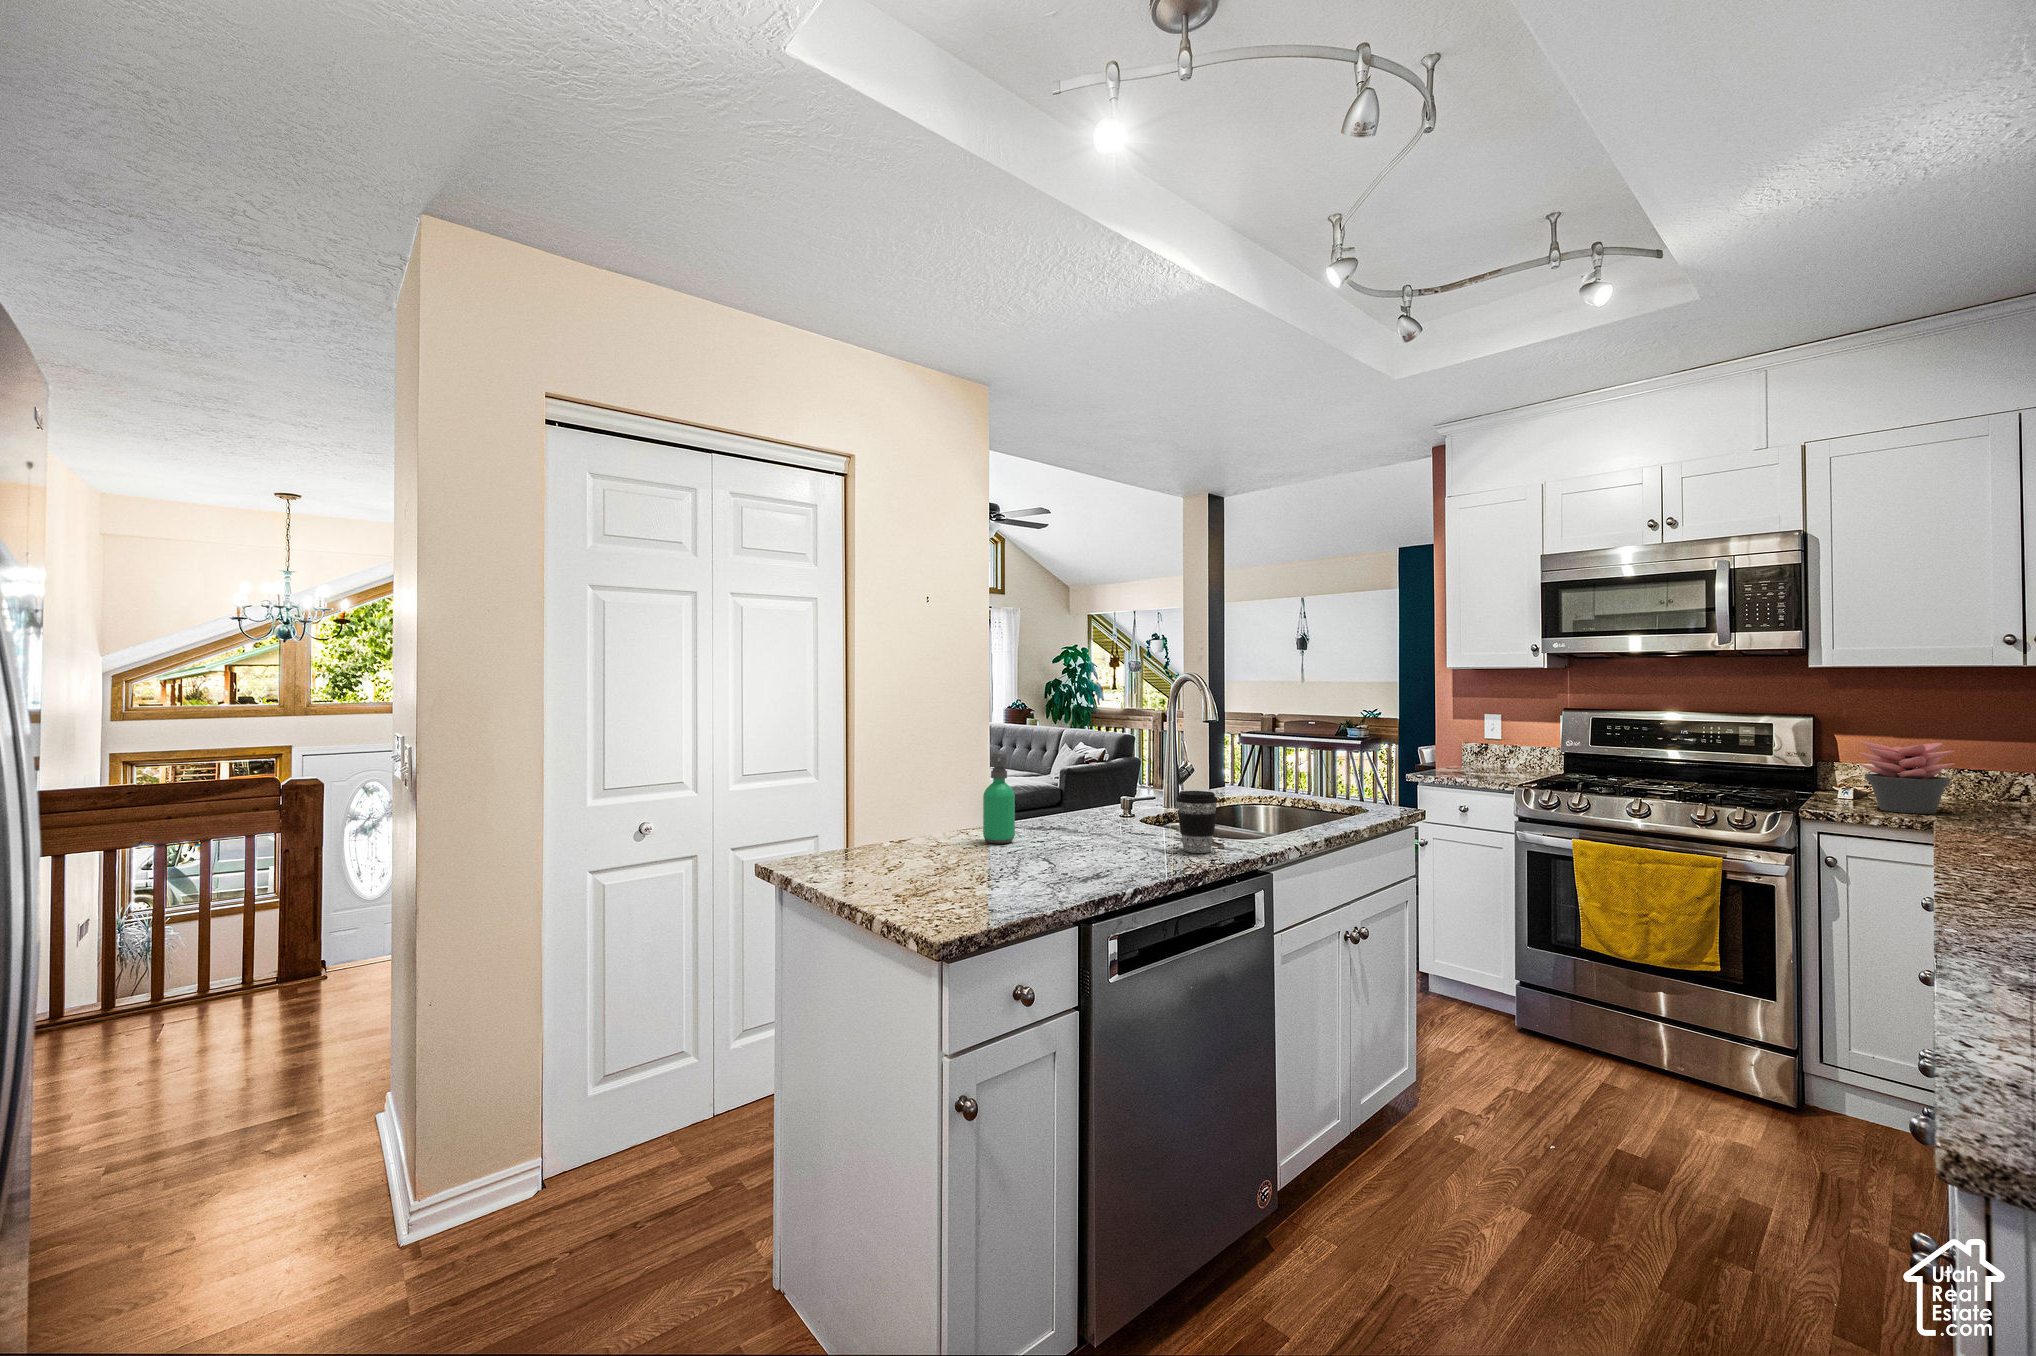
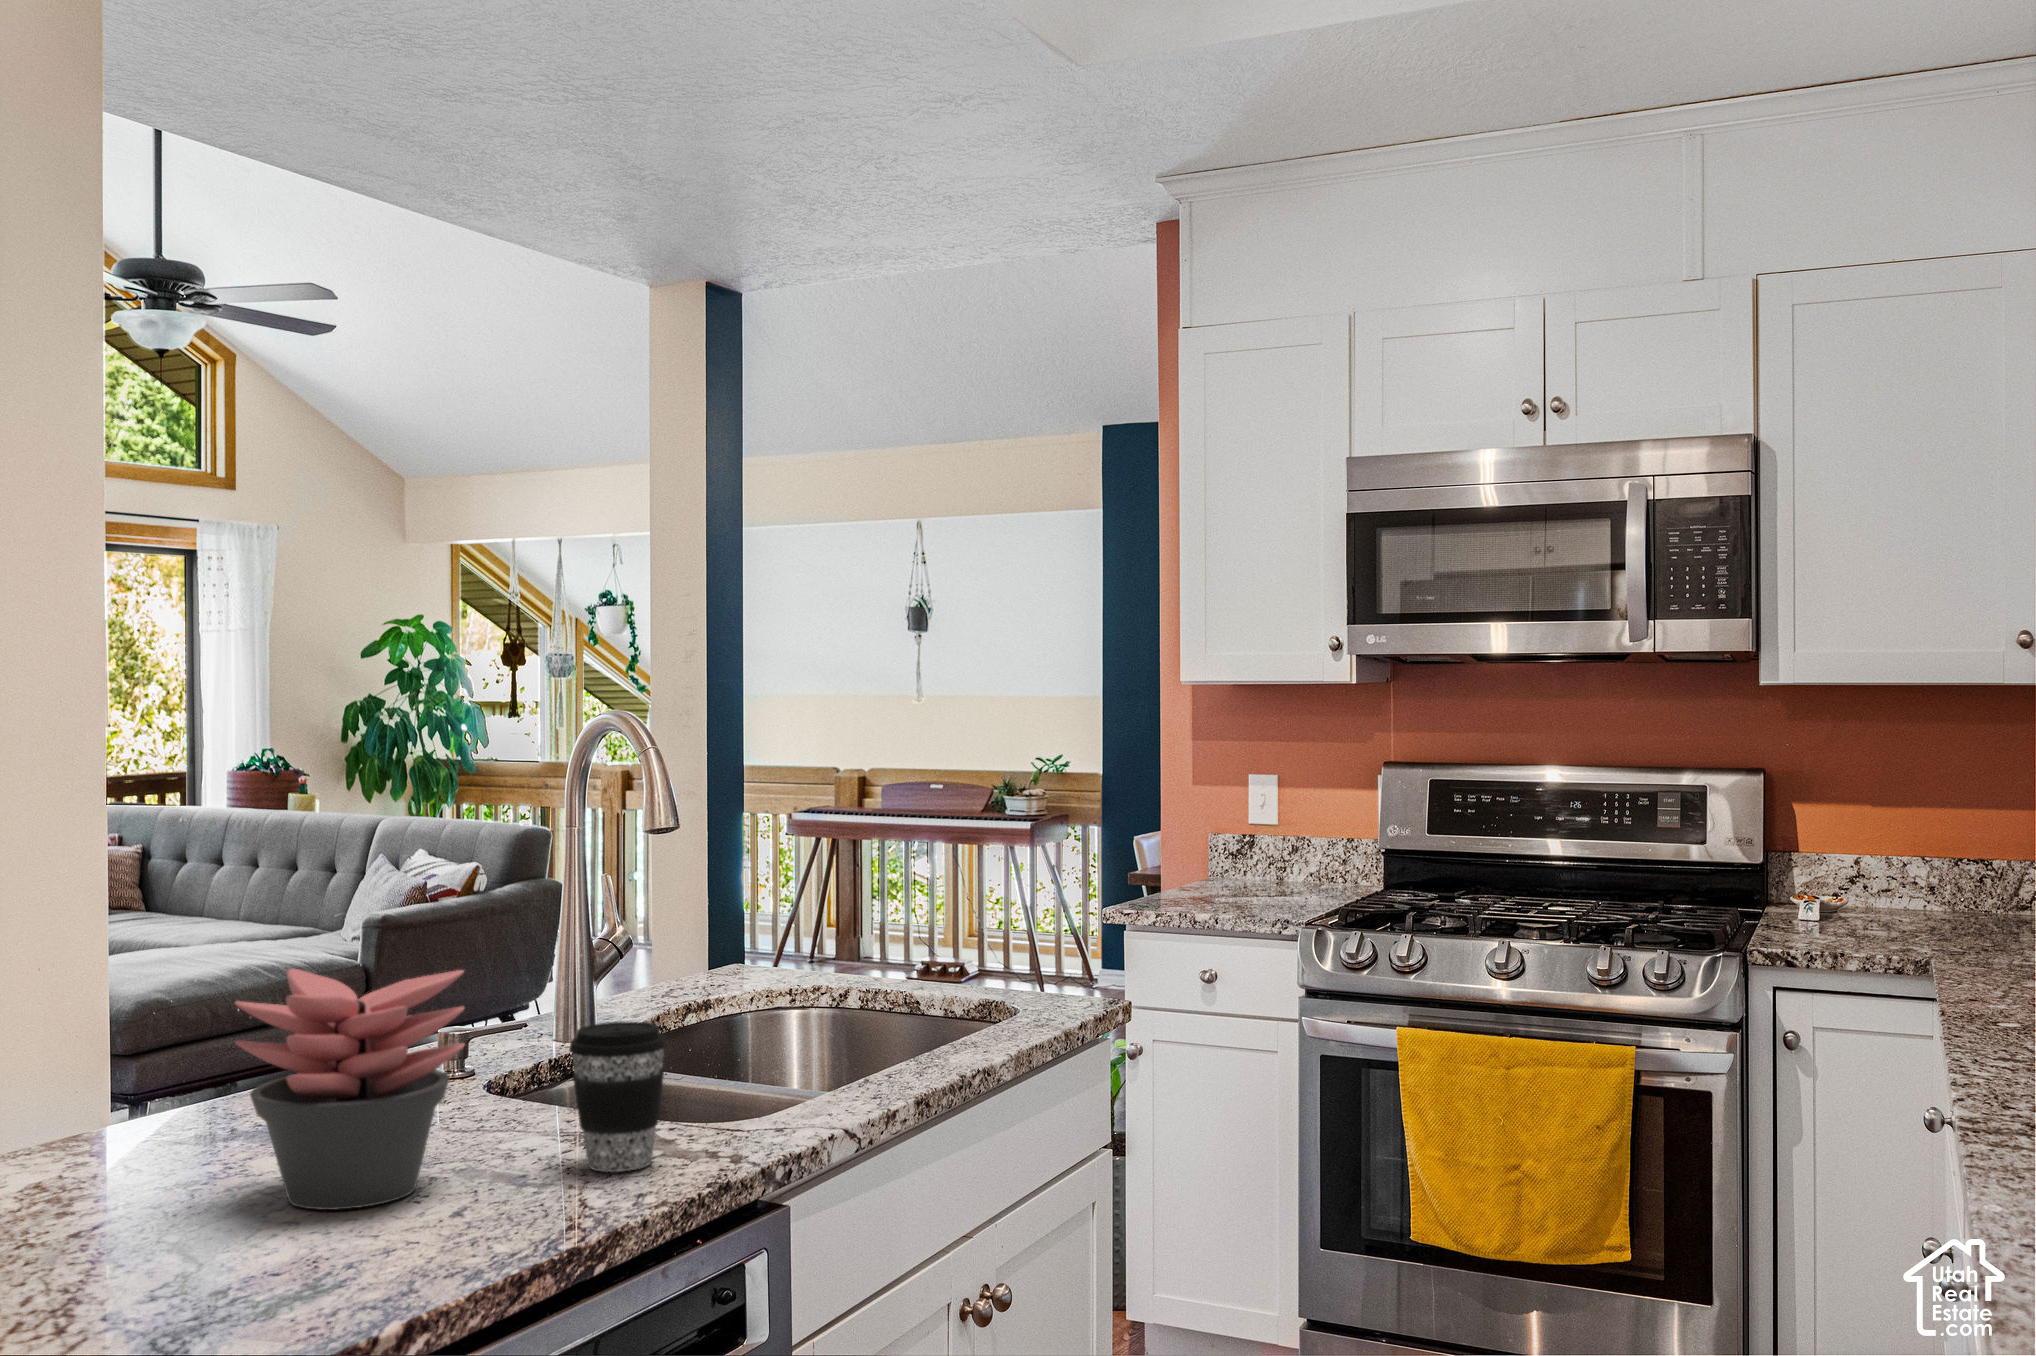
succulent plant: present [1859,741,1955,814] -> present [235,968,465,1210]
soap dispenser: present [983,750,1015,844] -> none [67,952,158,1195]

